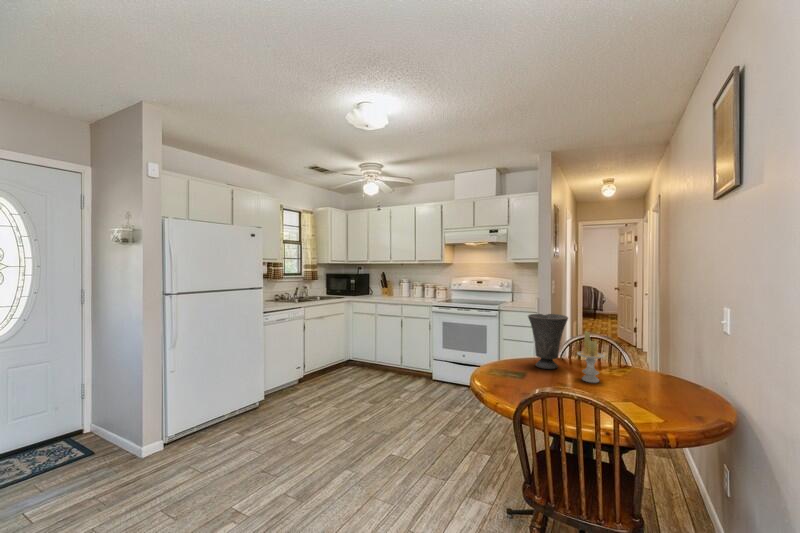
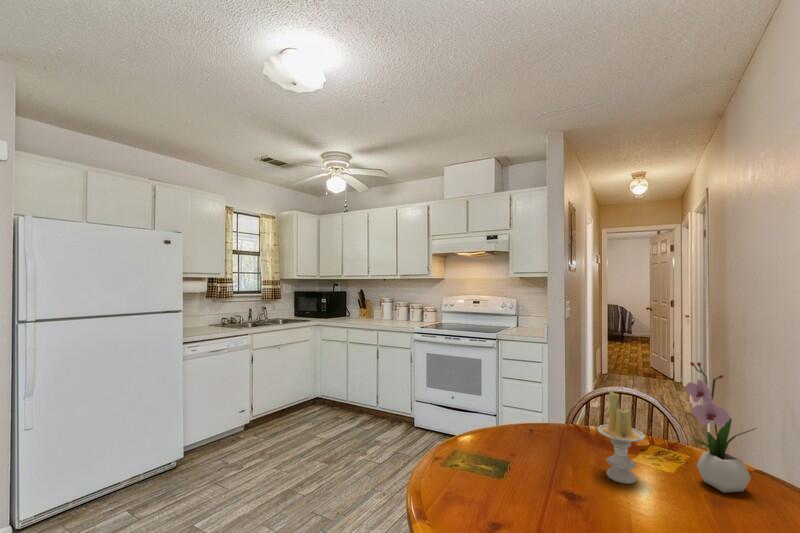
flower arrangement: none [629,313,667,385] -> present [686,362,756,493]
vase: present [528,314,568,369] -> none [520,355,583,448]

